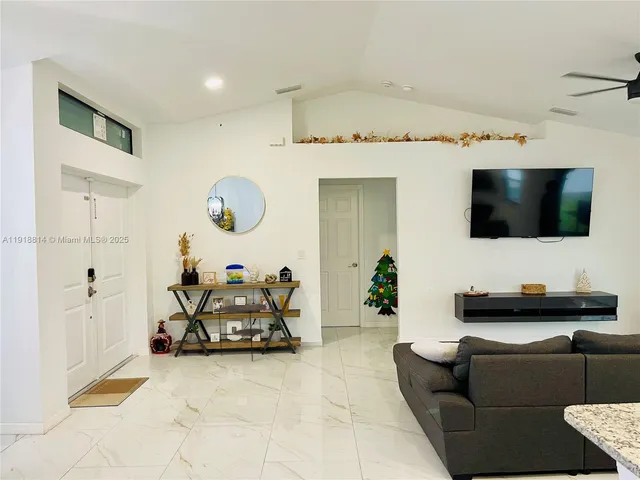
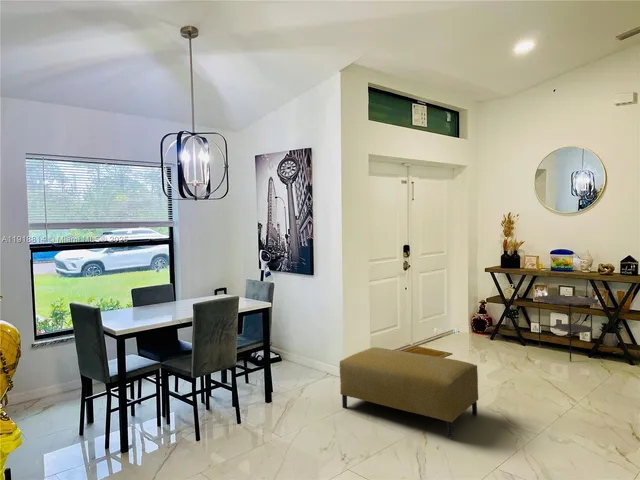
ottoman: none [63,377,216,468] -> present [340,347,478,438]

